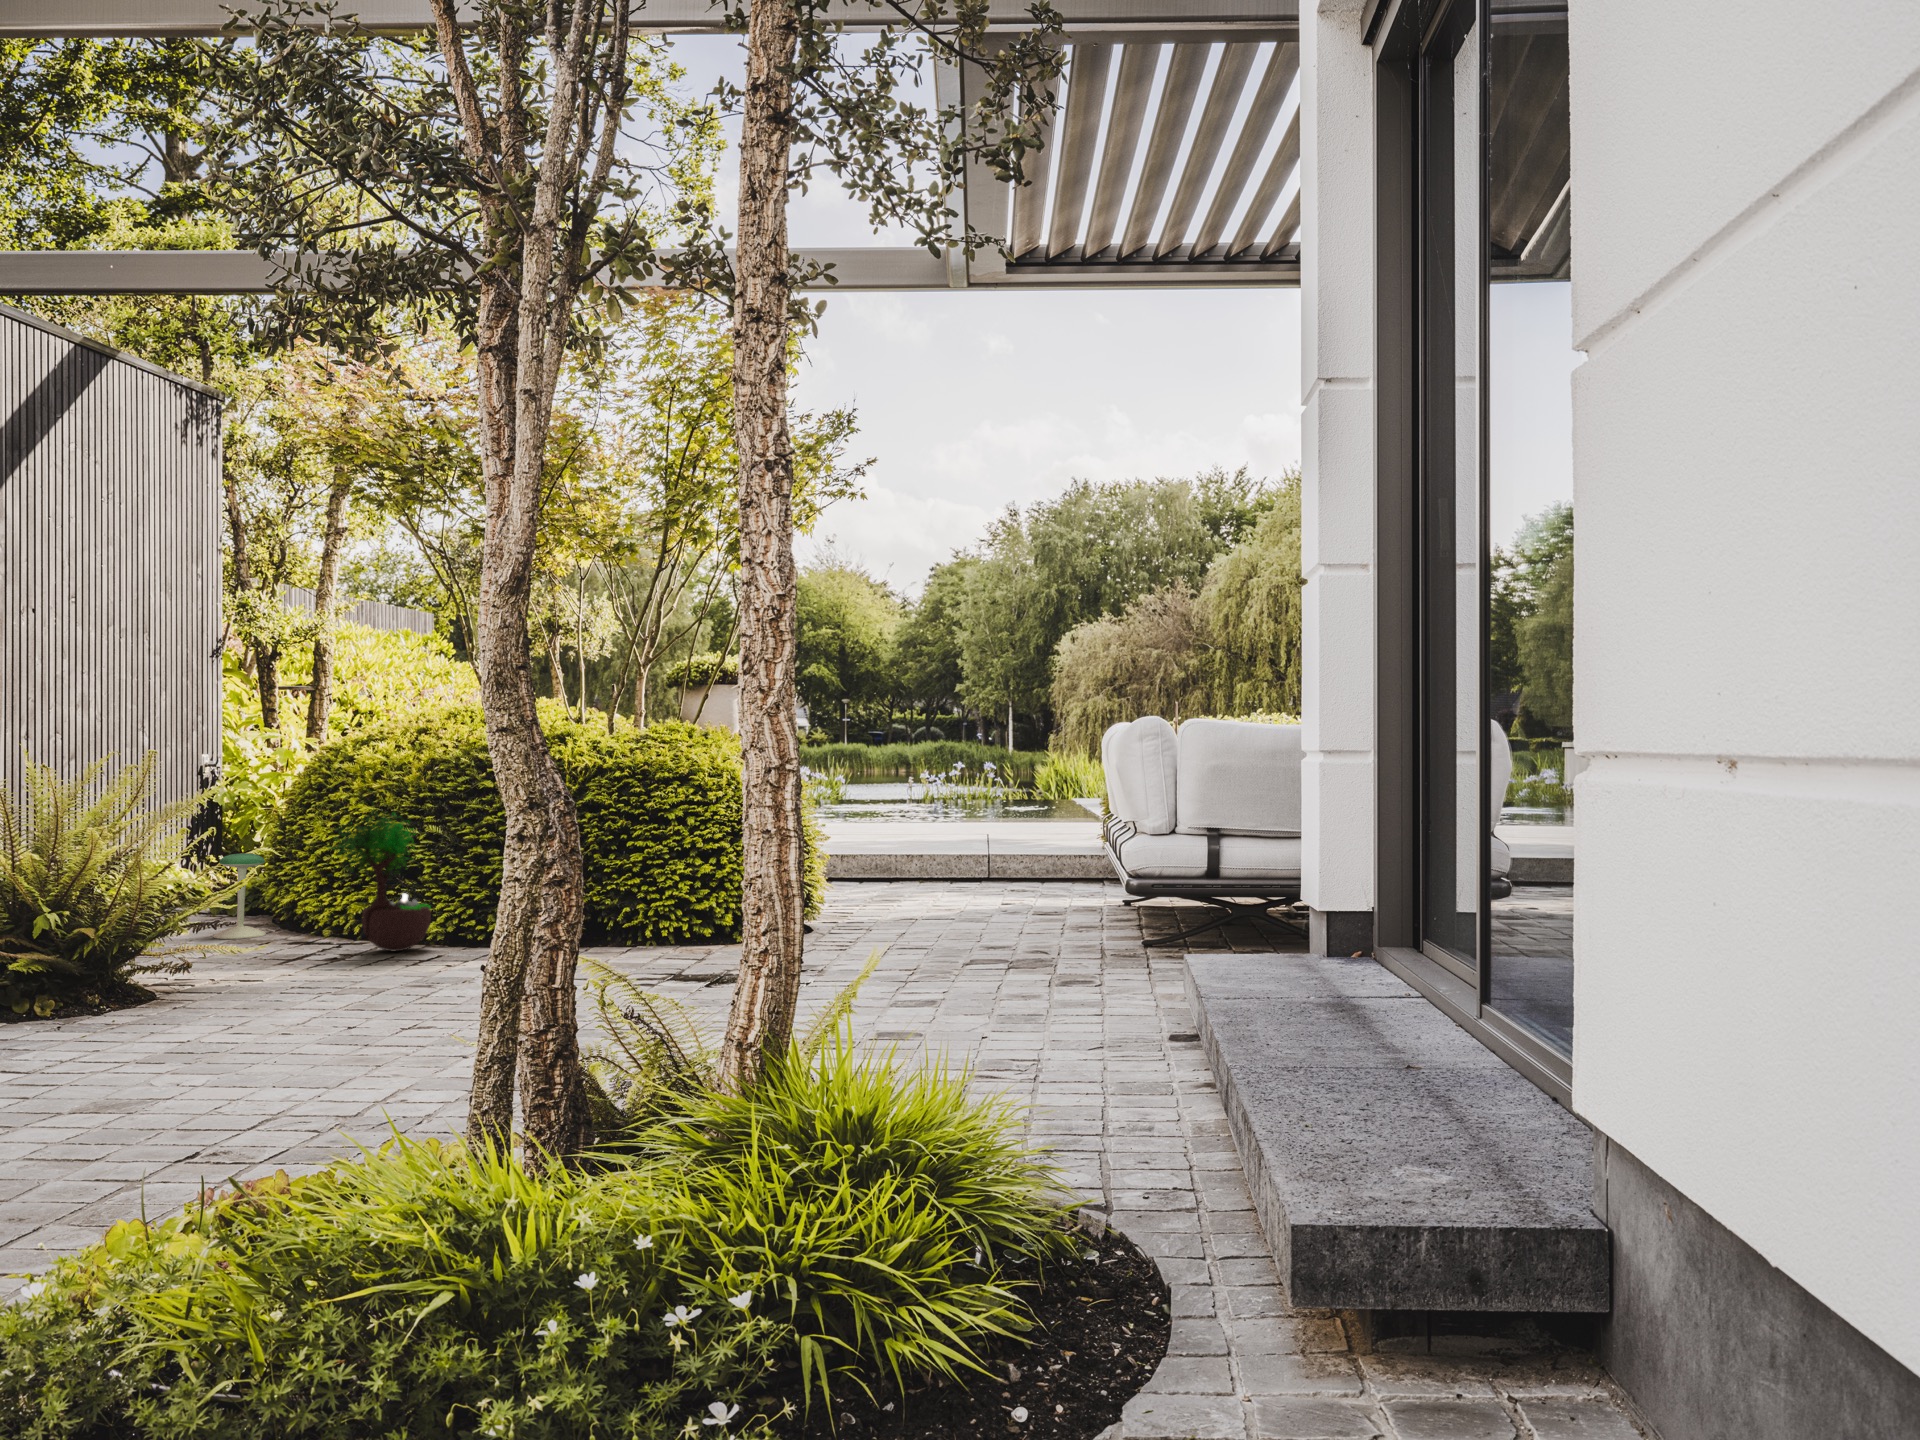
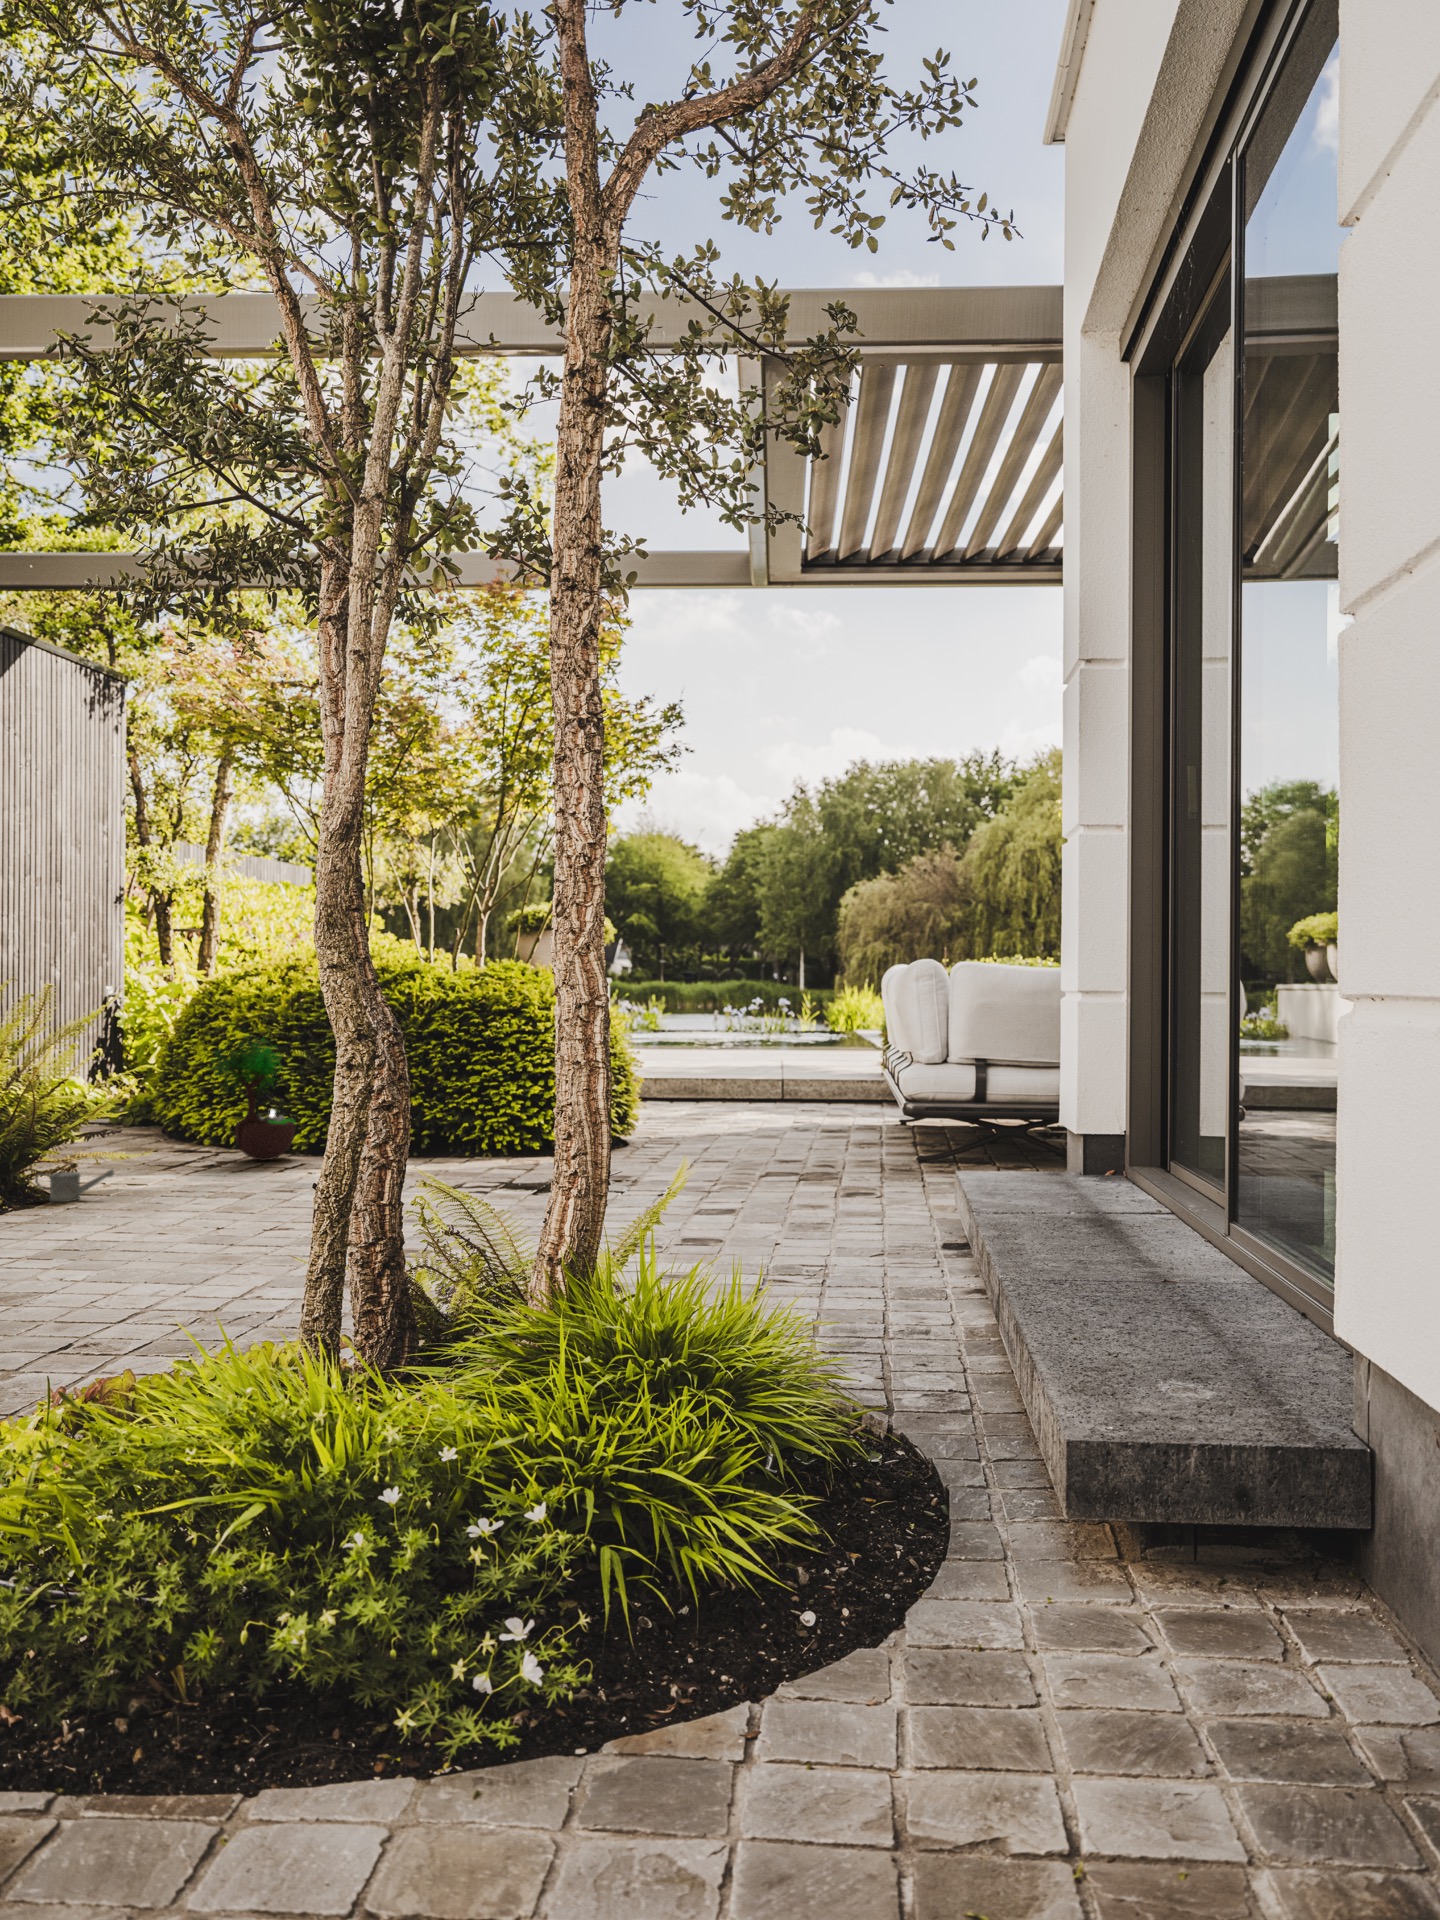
stool: present [213,853,266,939] -> none [109,1073,154,1147]
watering can: none [135,961,226,1000] -> present [35,1169,114,1202]

